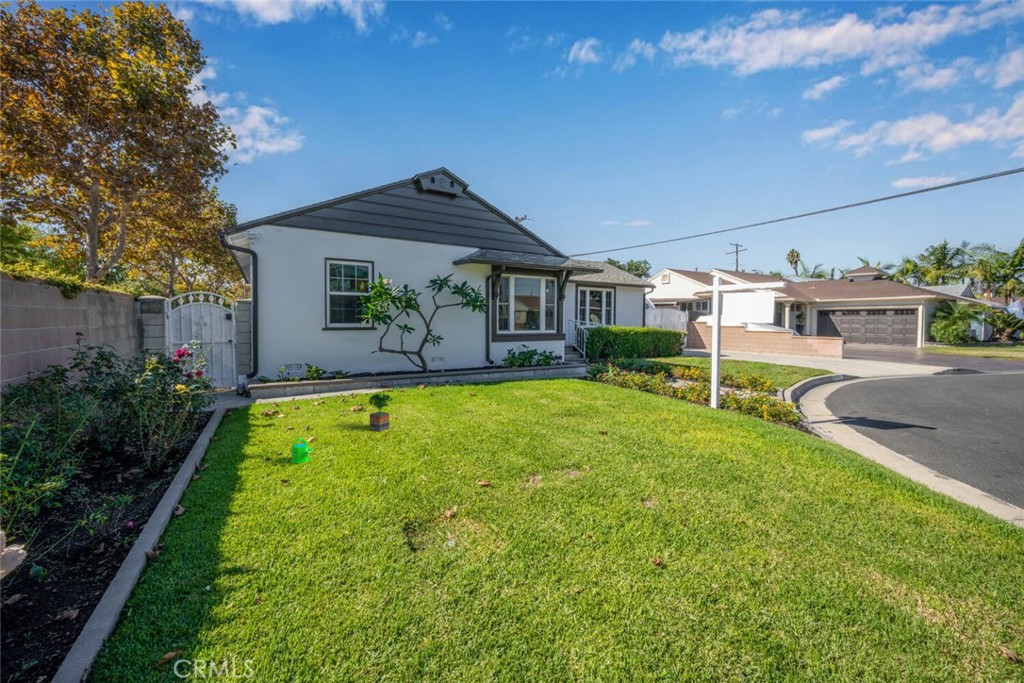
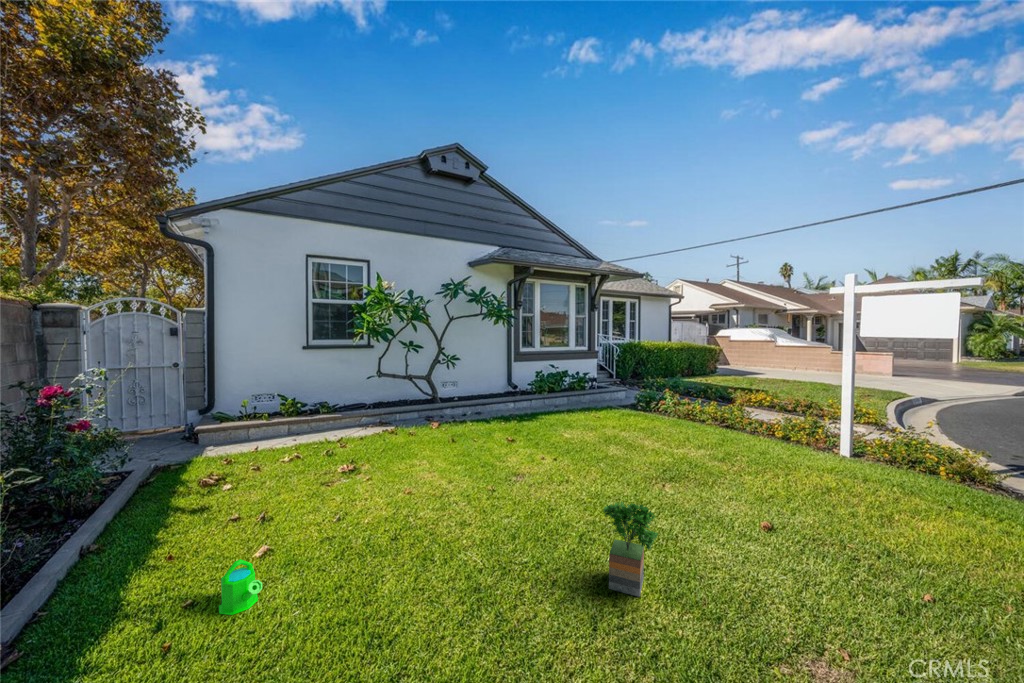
potted tree: present [369,394,393,432] -> present [604,501,658,597]

